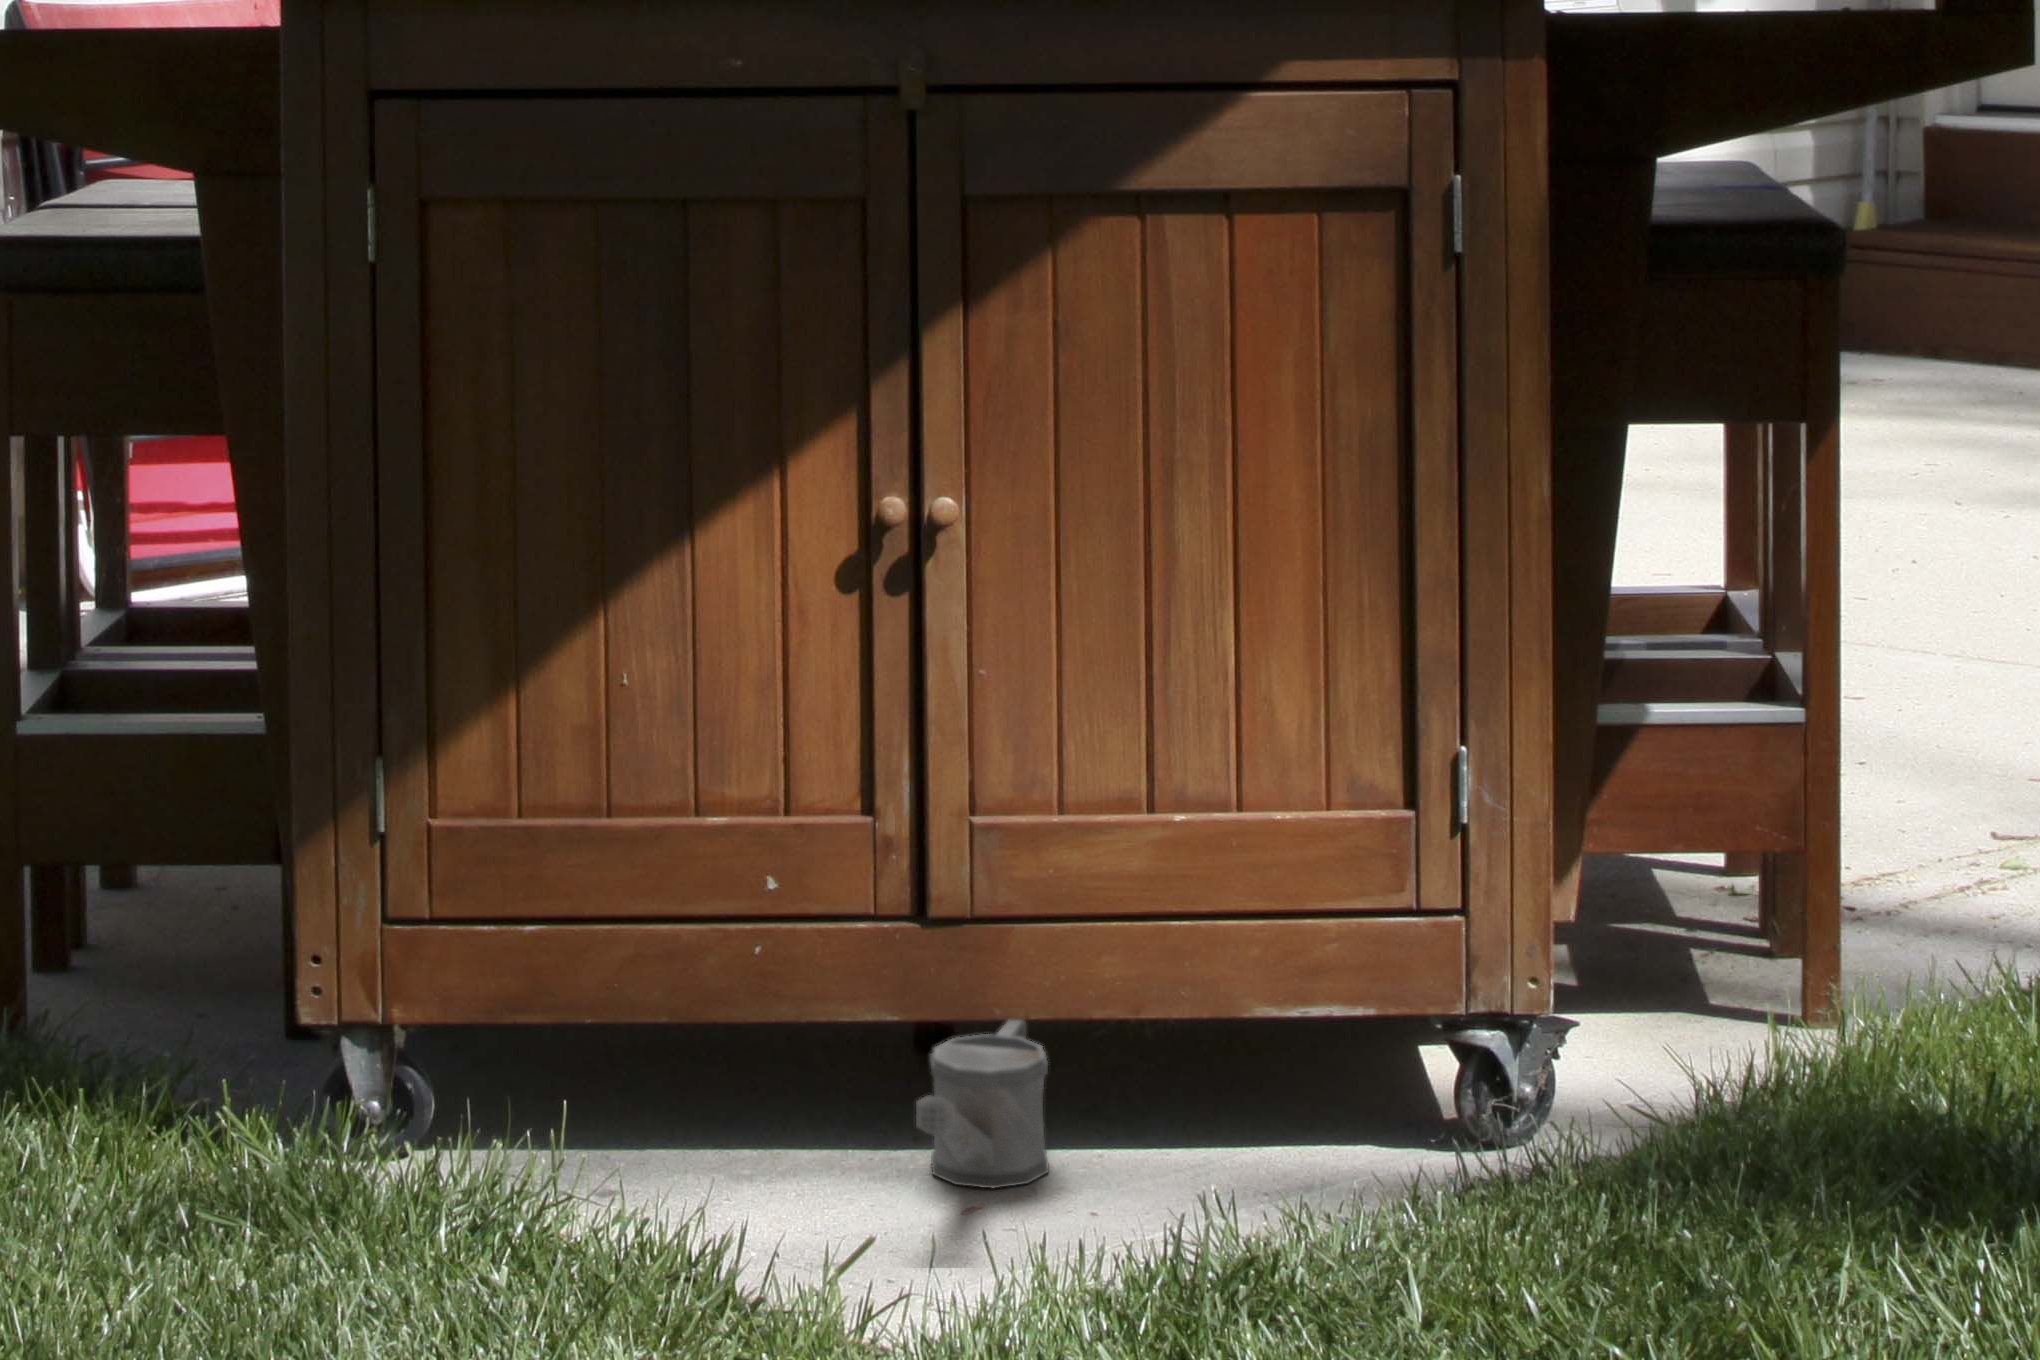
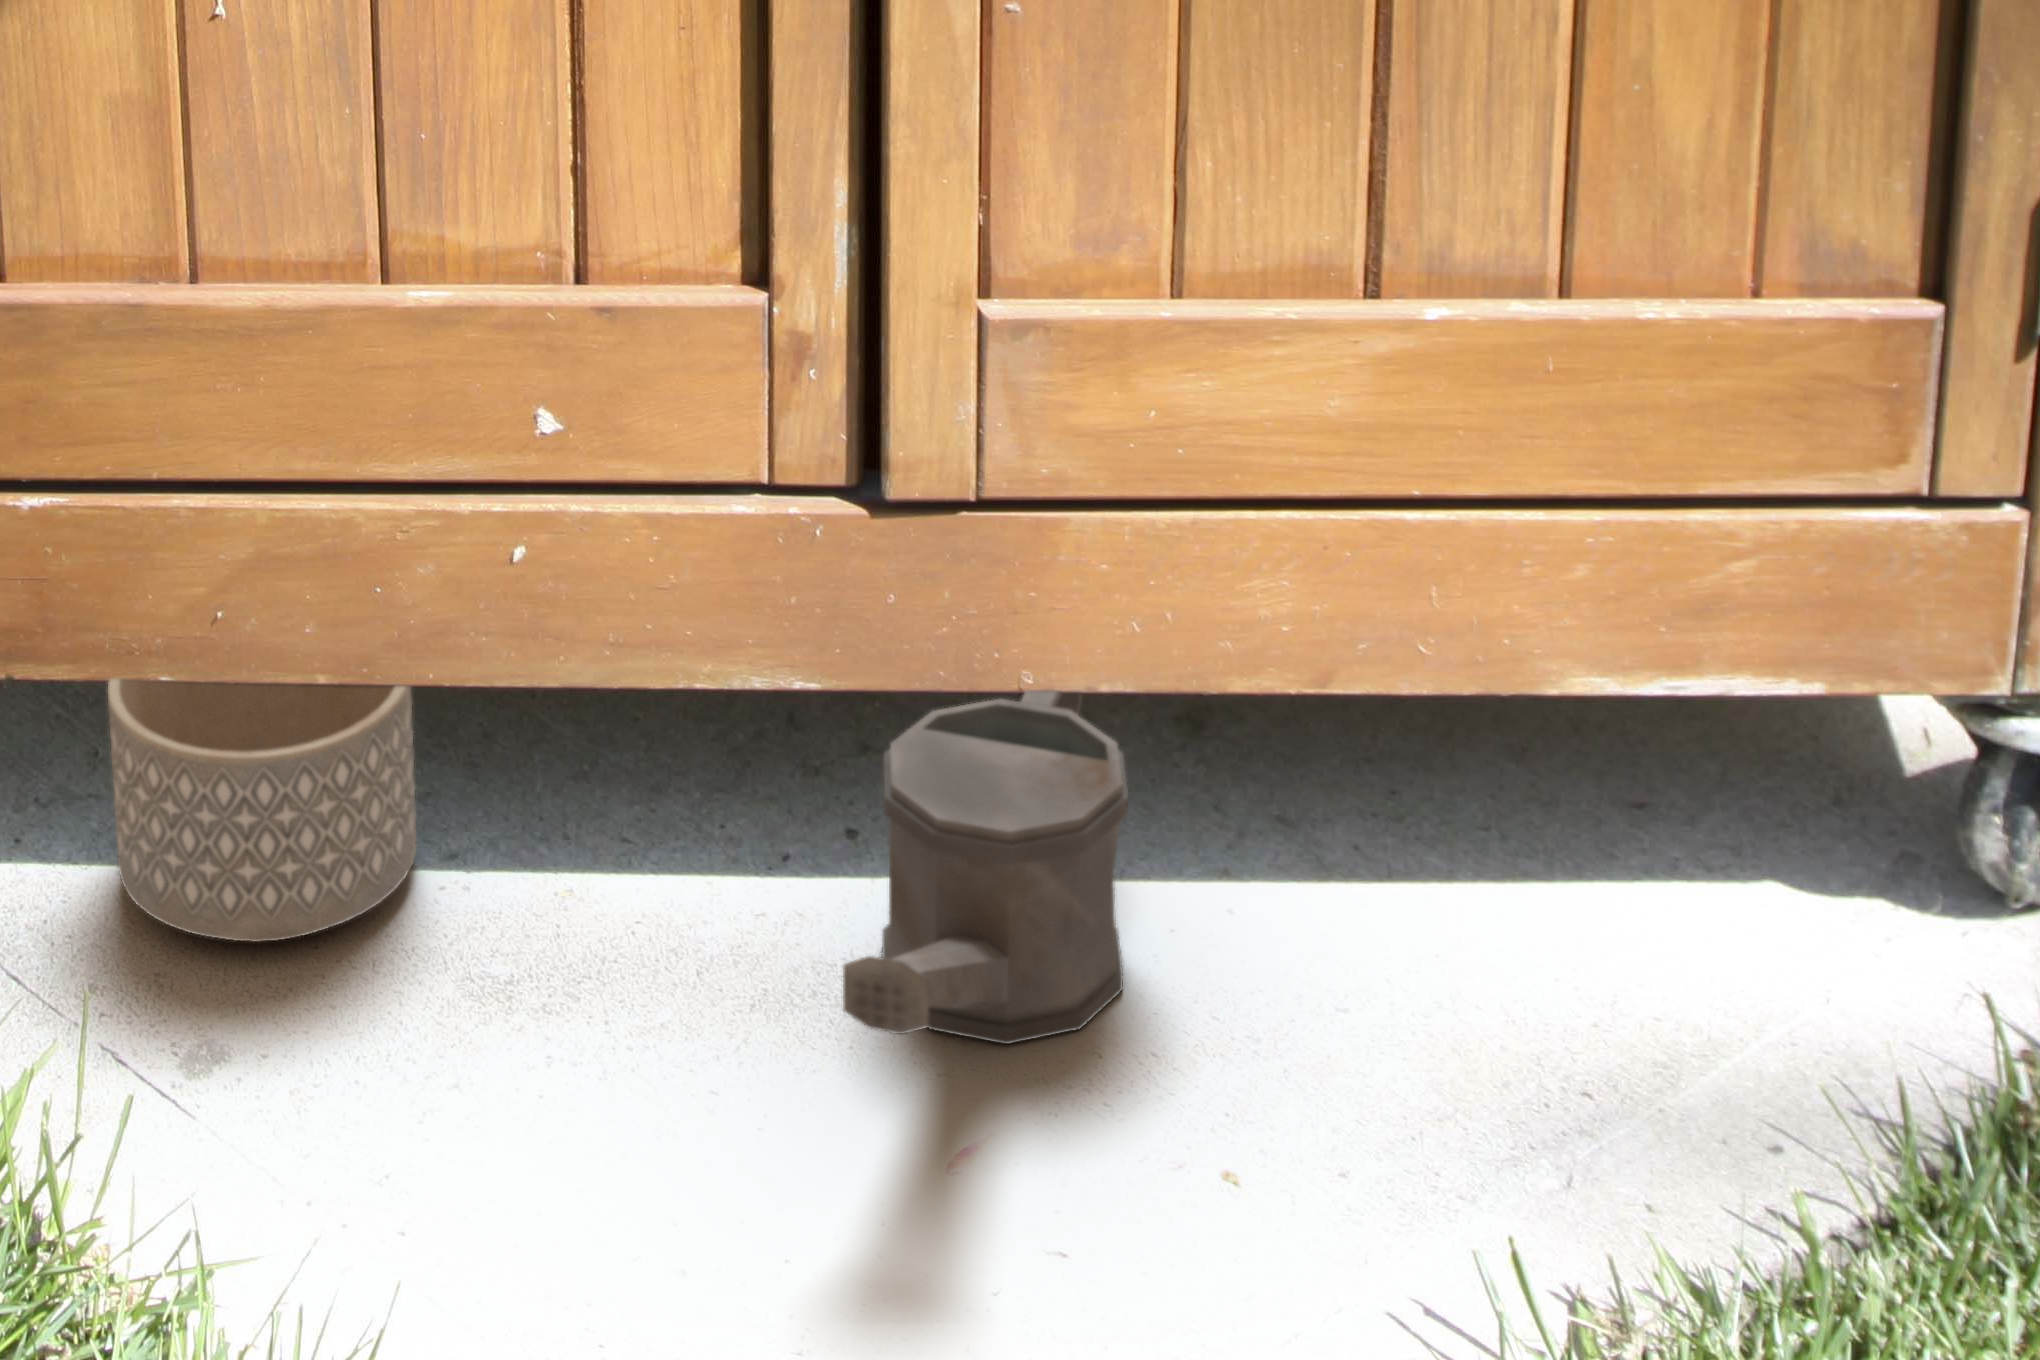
planter: none [553,1010,700,1165] -> present [108,679,416,942]

